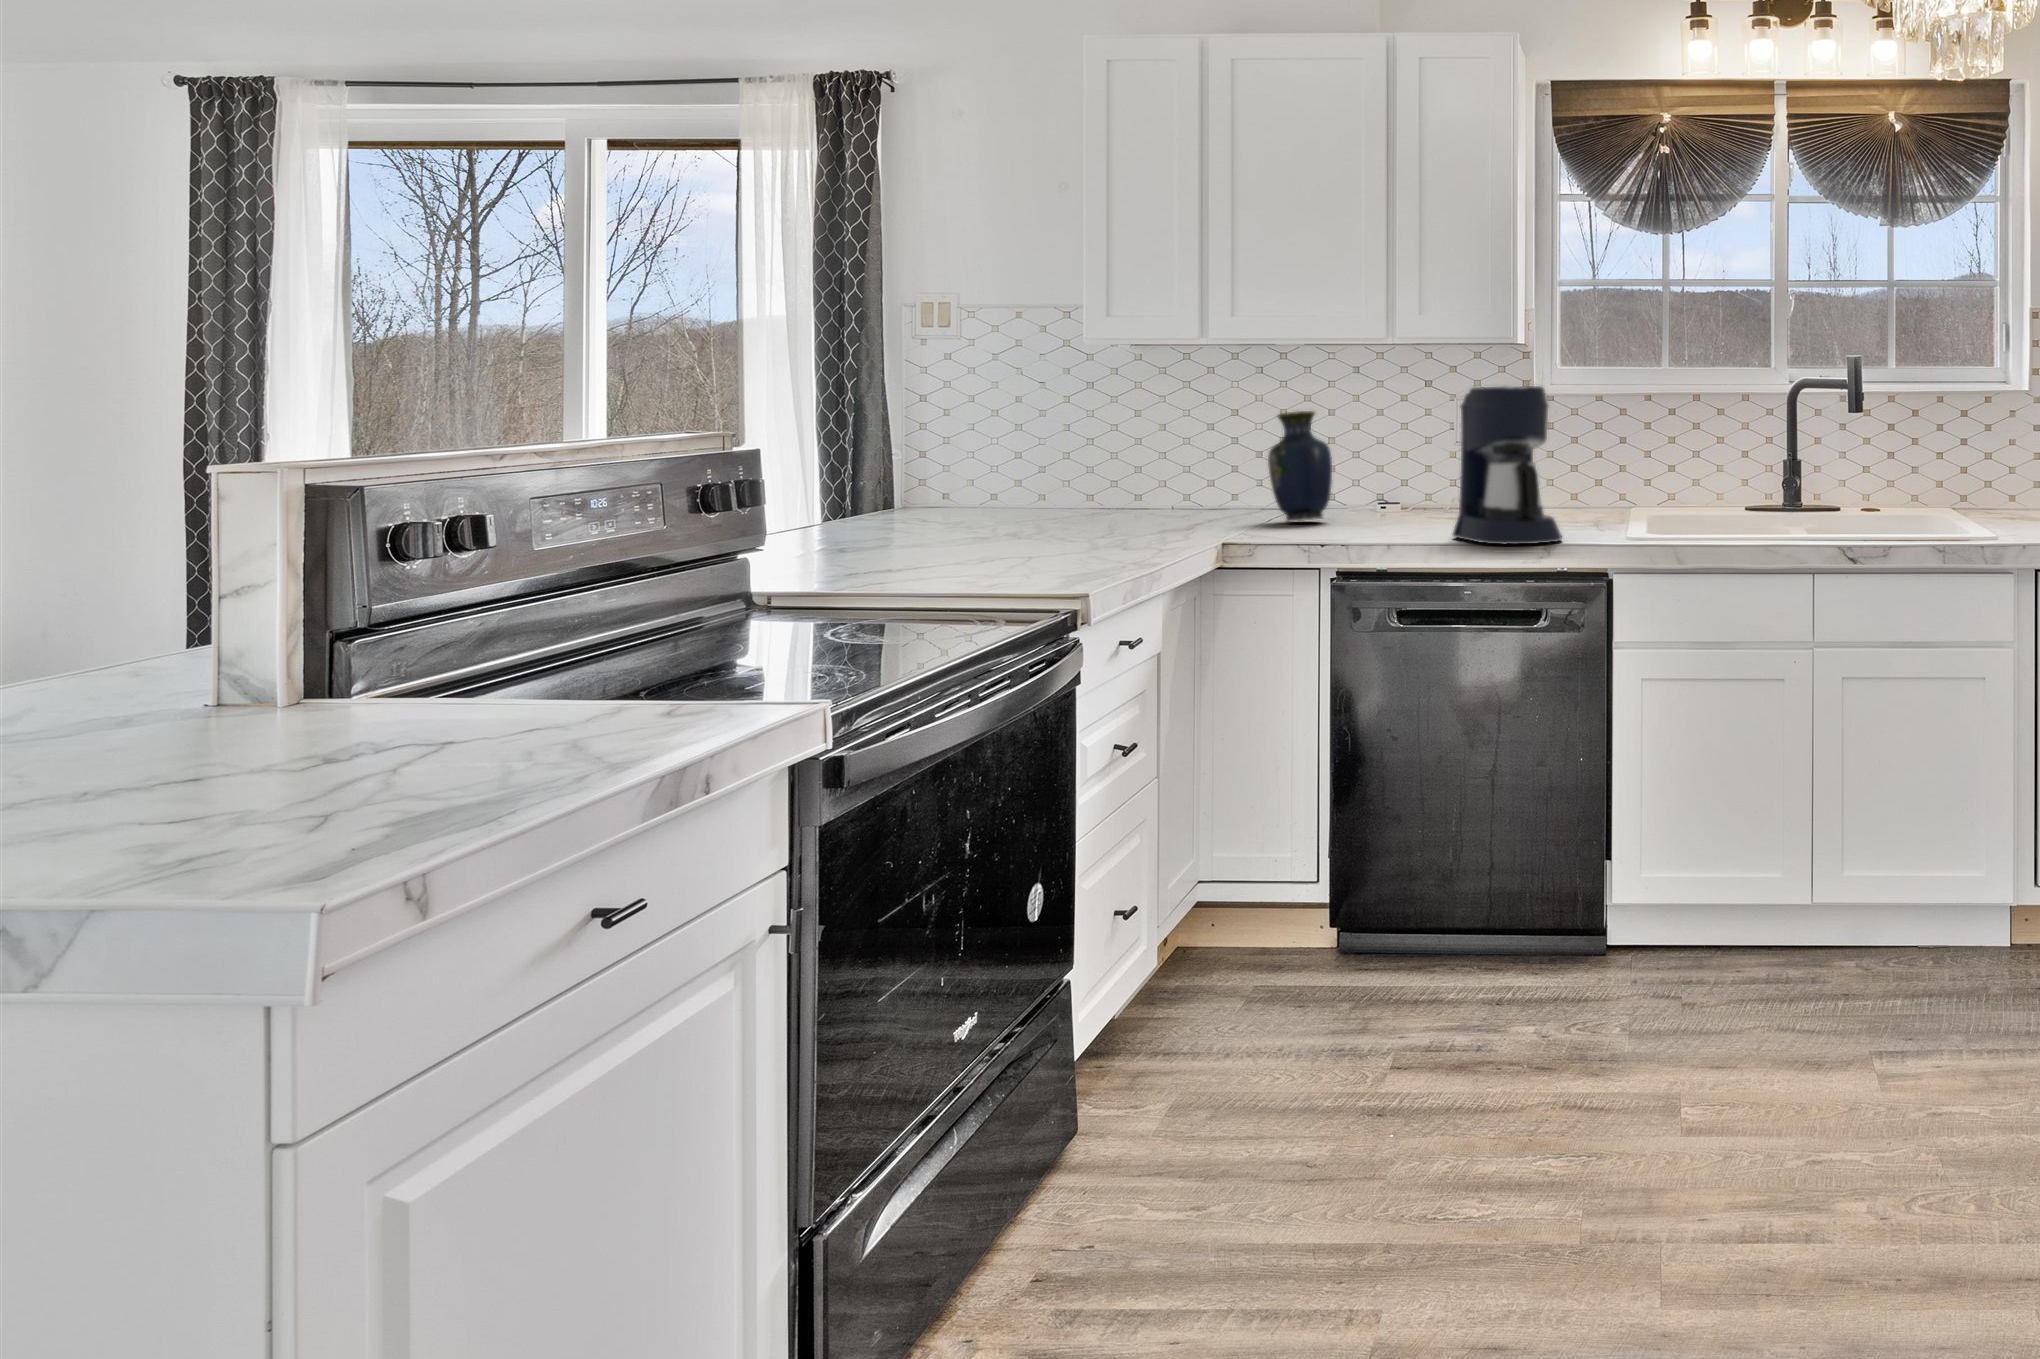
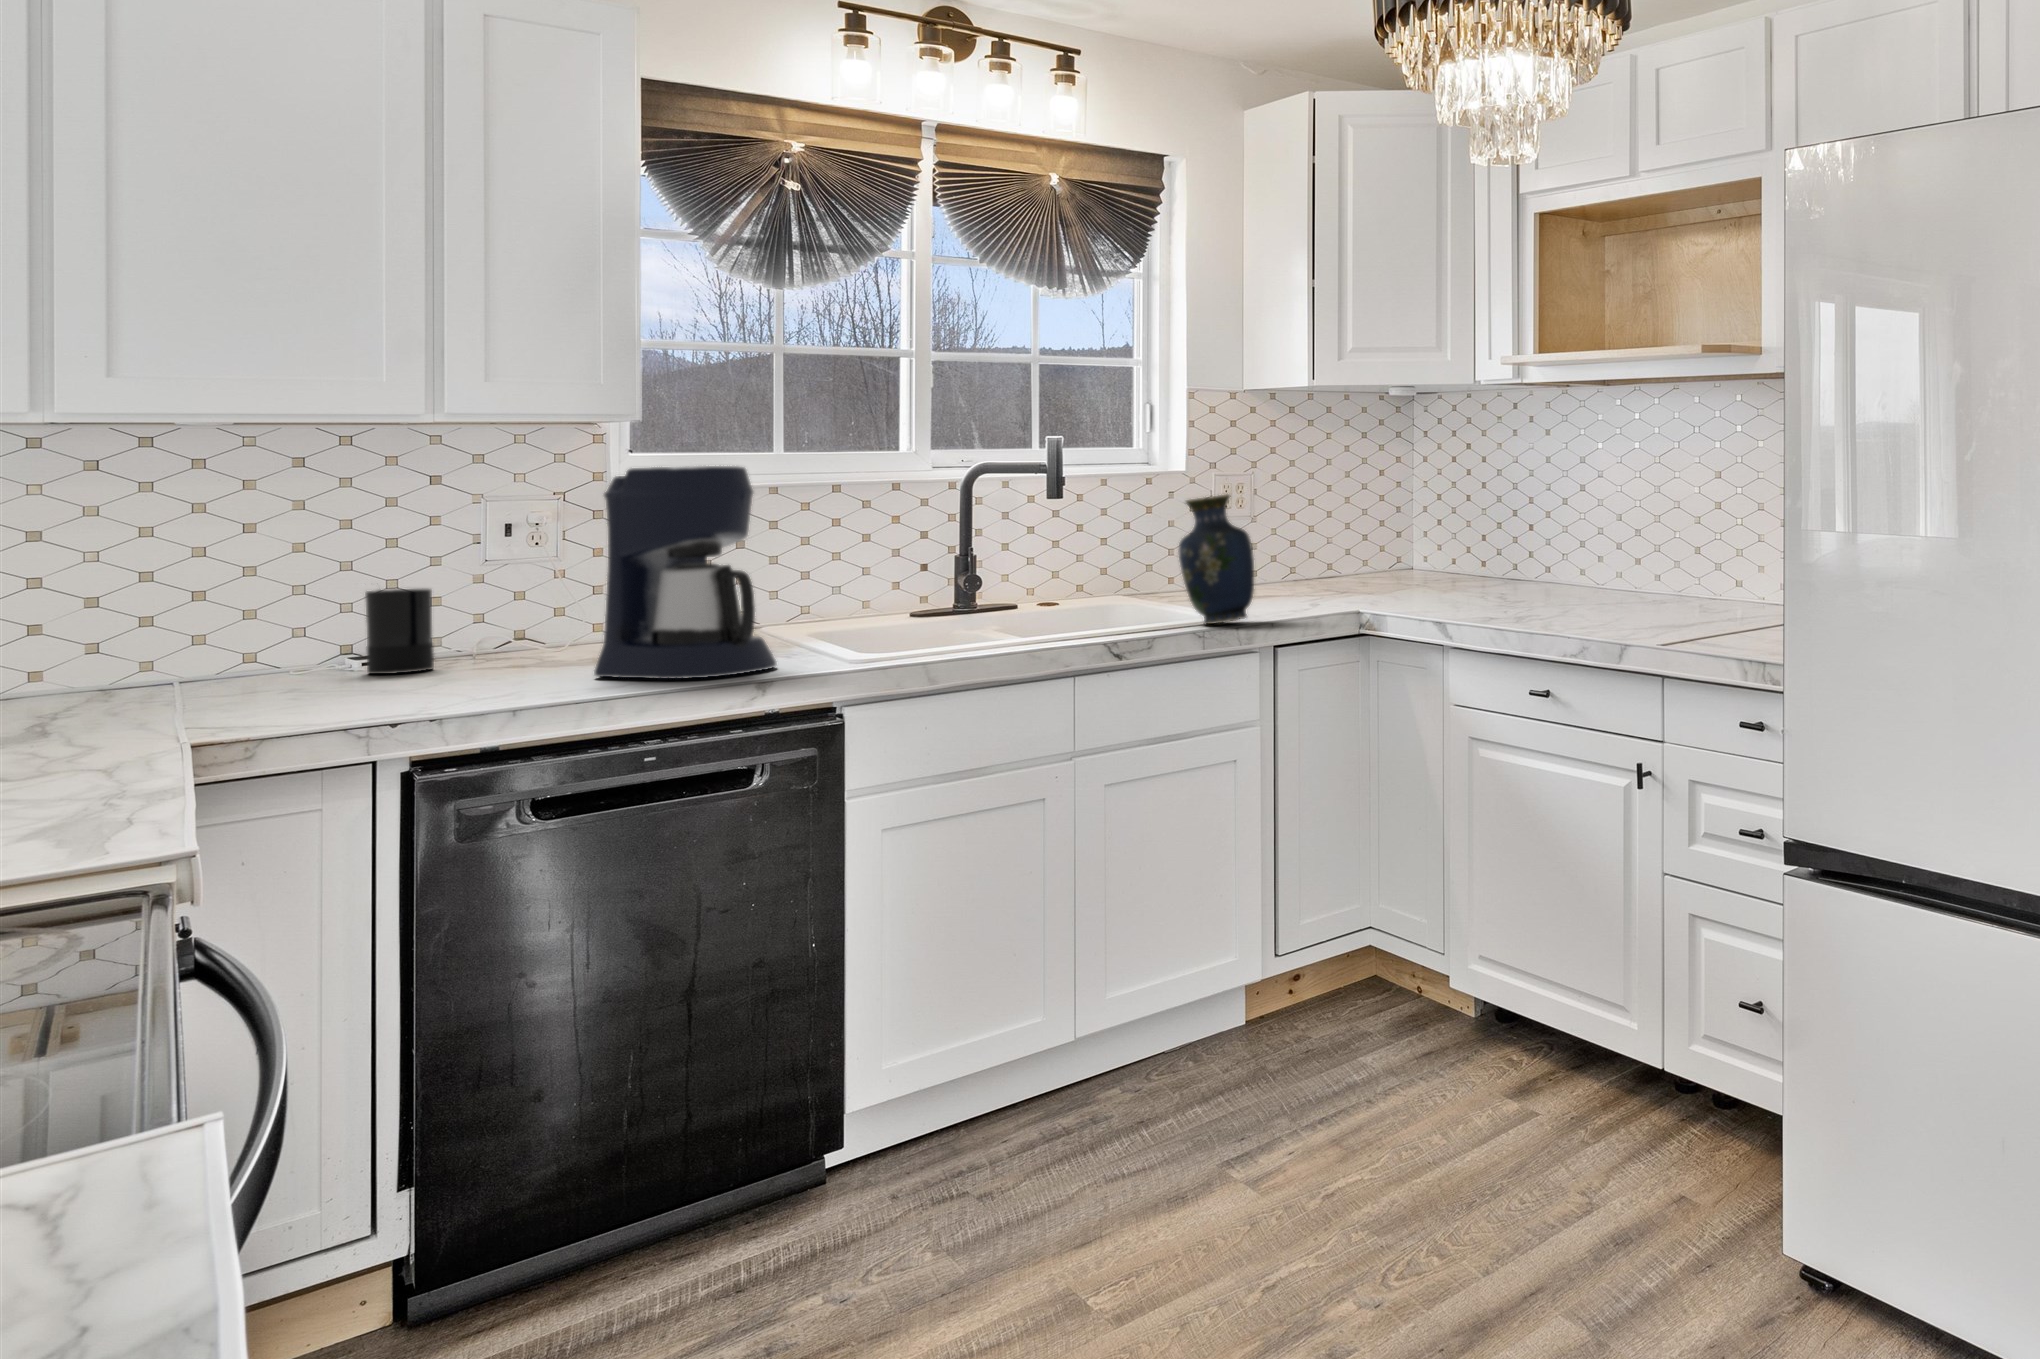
vase: present [1268,411,1332,522] -> present [1178,495,1254,624]
candle: none [1362,462,1402,524] -> present [365,589,434,674]

